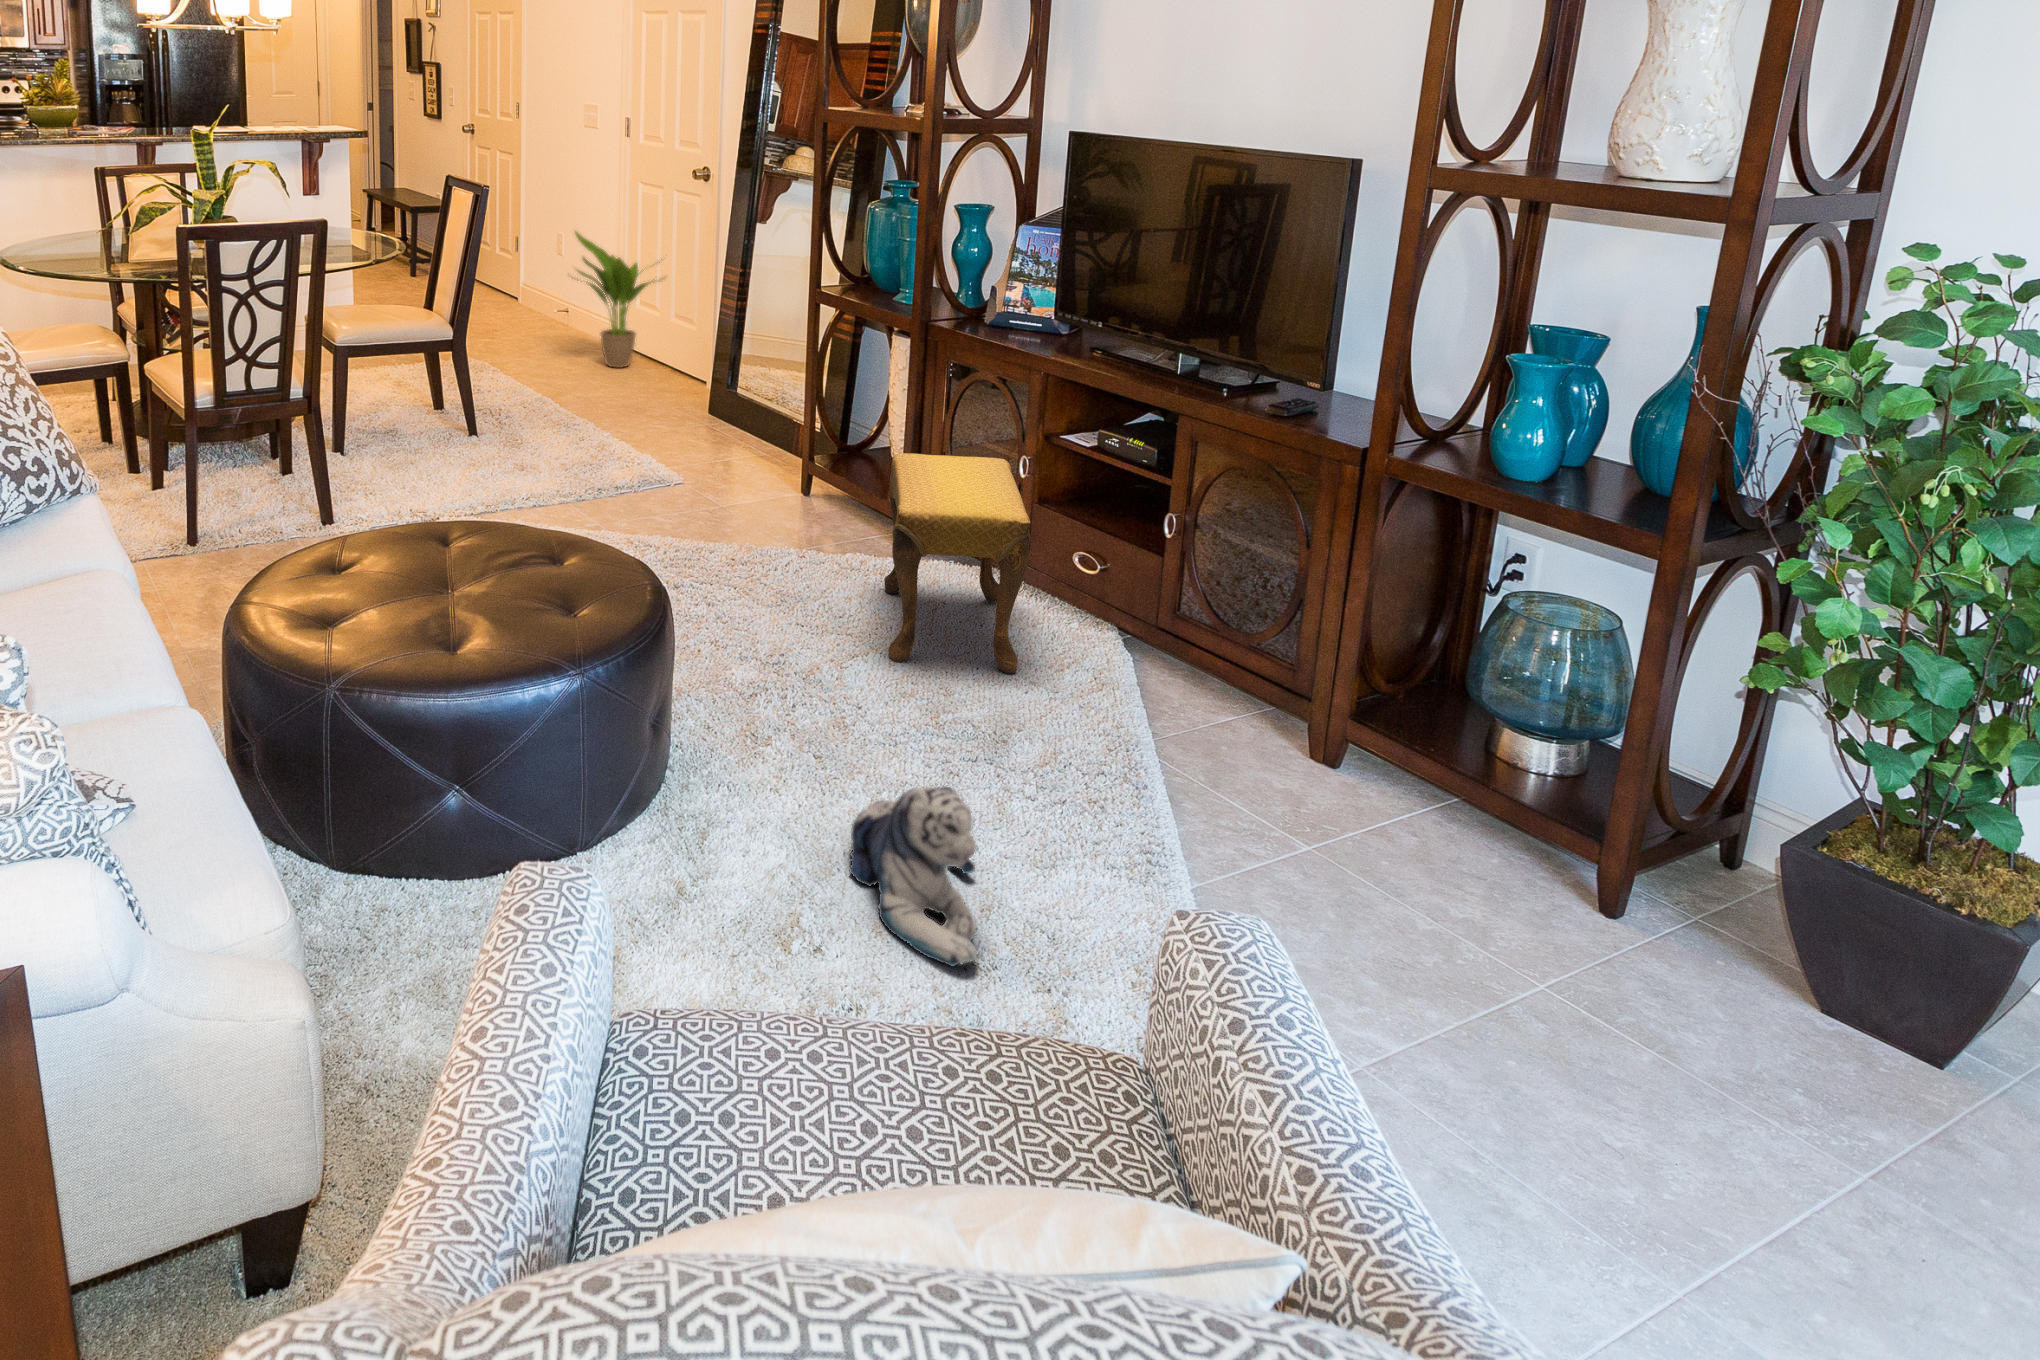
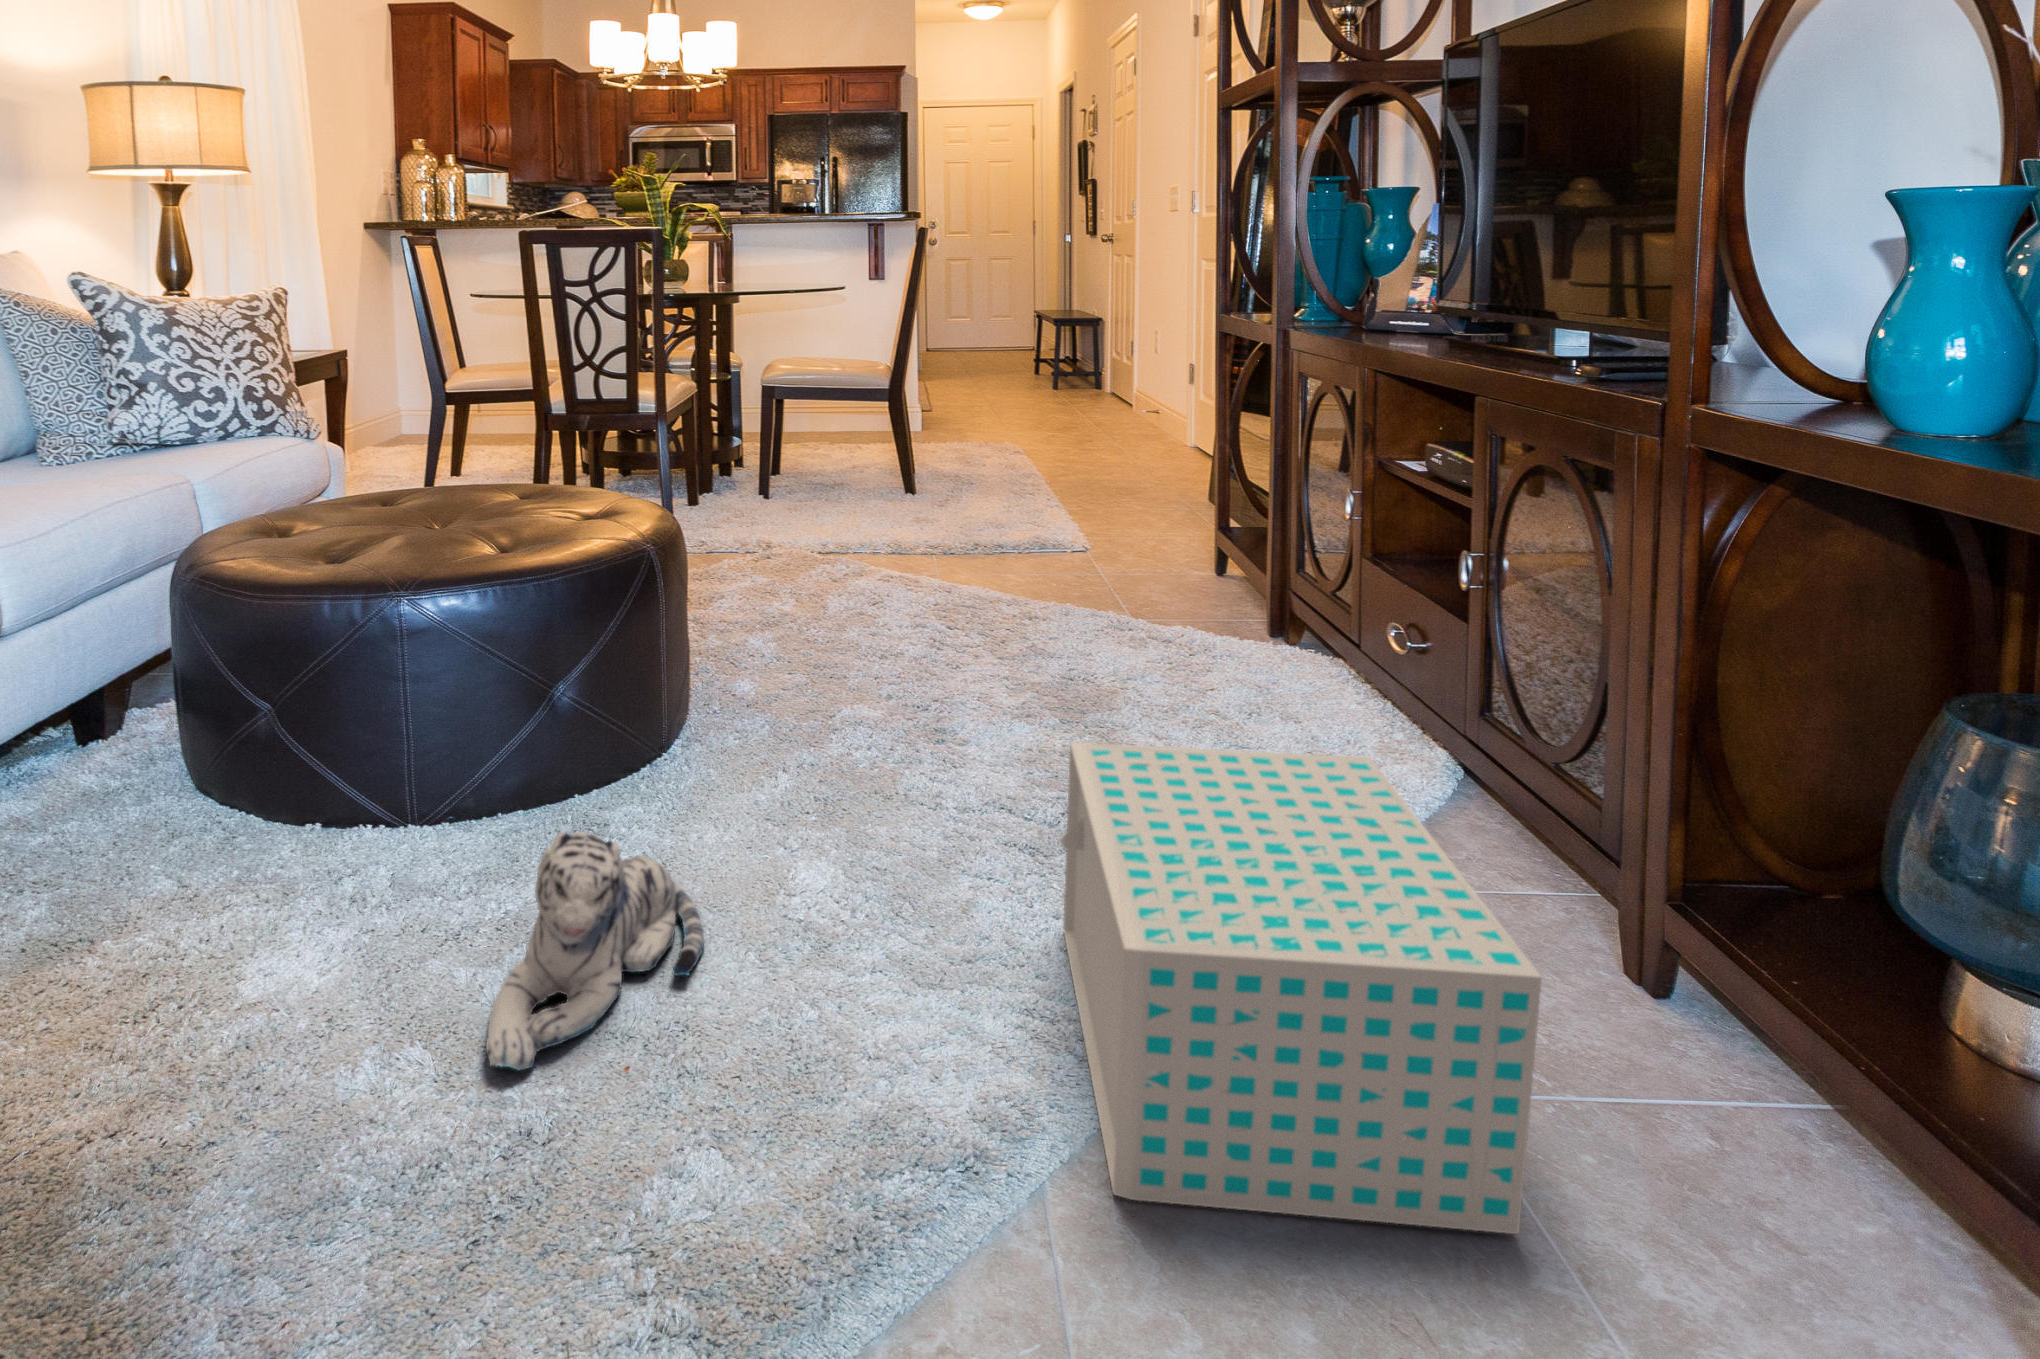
potted plant: present [575,232,660,368] -> none [1074,298,1185,444]
footstool: present [884,453,1031,673] -> none [980,506,1230,792]
storage box: none [1109,609,1499,900] -> present [1060,742,1542,1234]

